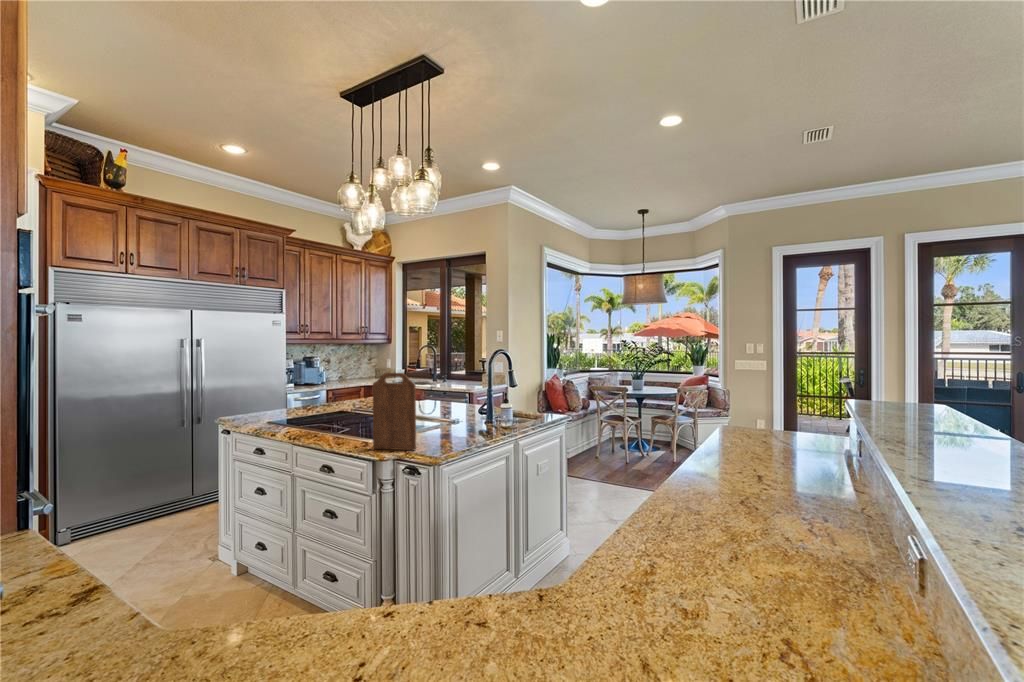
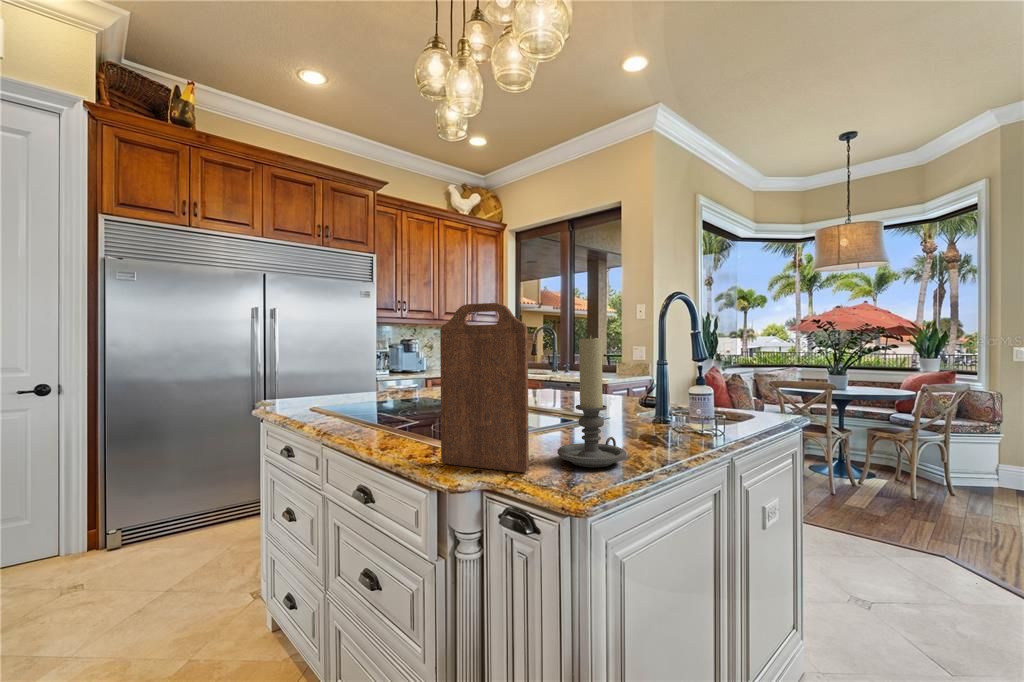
candle holder: none [430,386,462,446] -> present [557,336,626,467]

